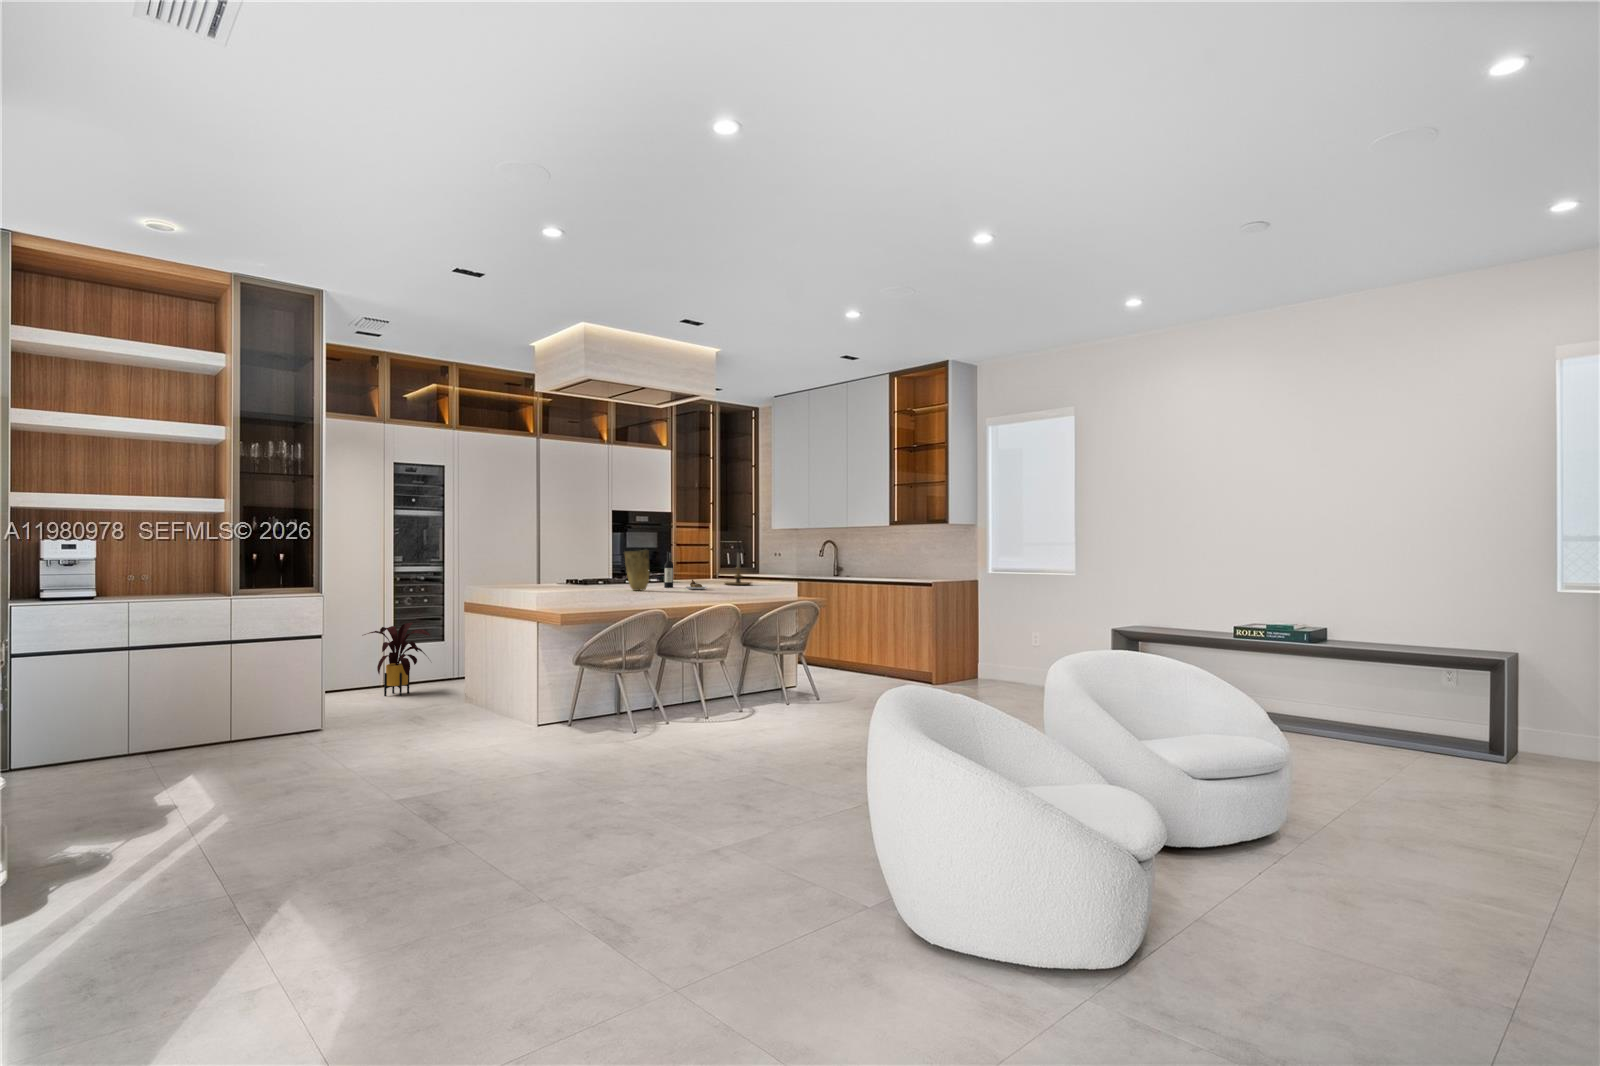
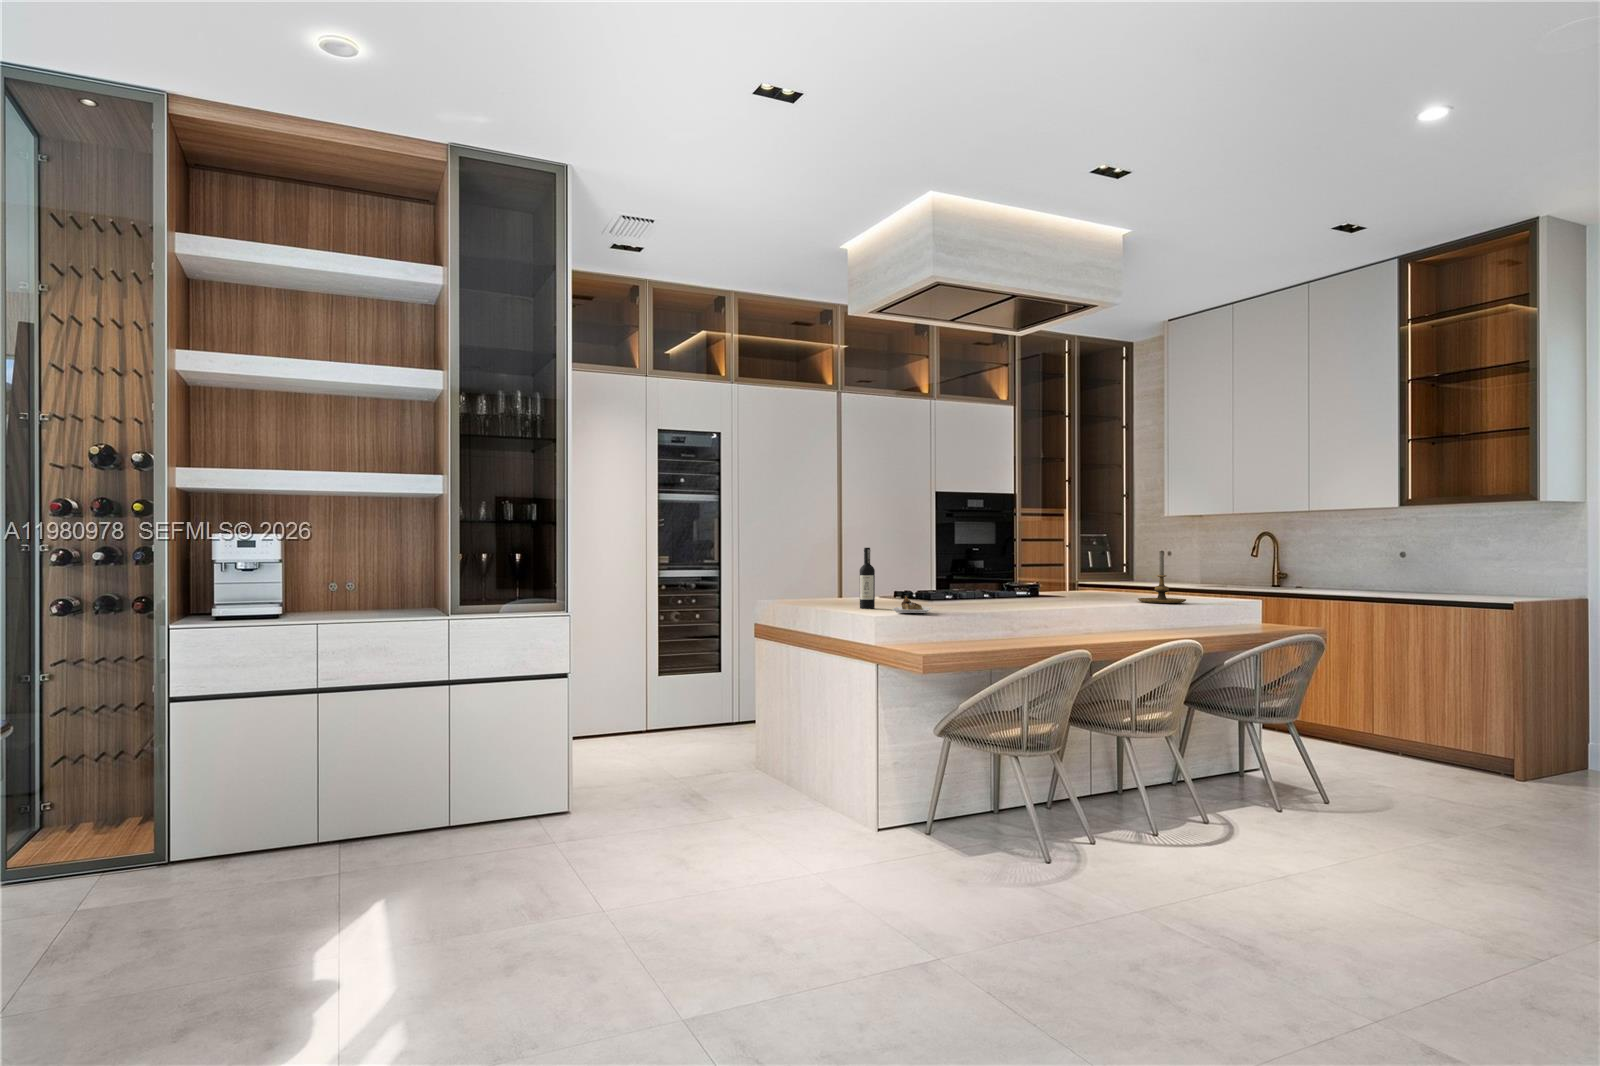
vase: present [625,550,649,591] -> none [1004,547,1046,613]
wine bottle: present [664,552,707,589] -> present [860,548,932,613]
house plant: present [364,622,430,696] -> none [619,648,710,752]

